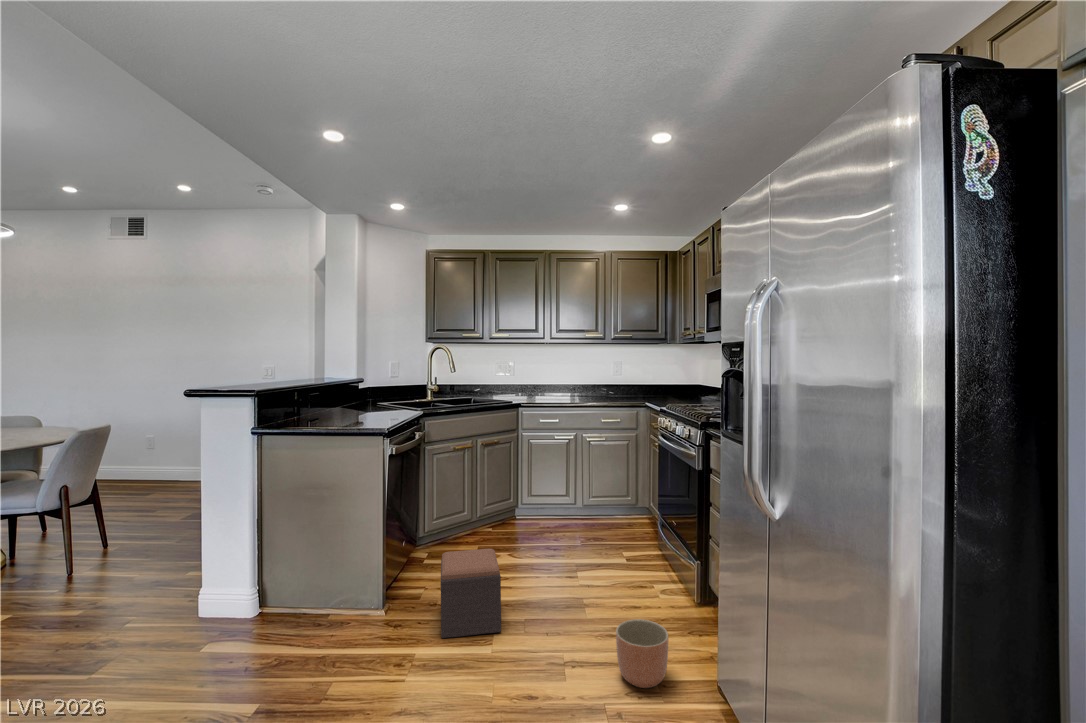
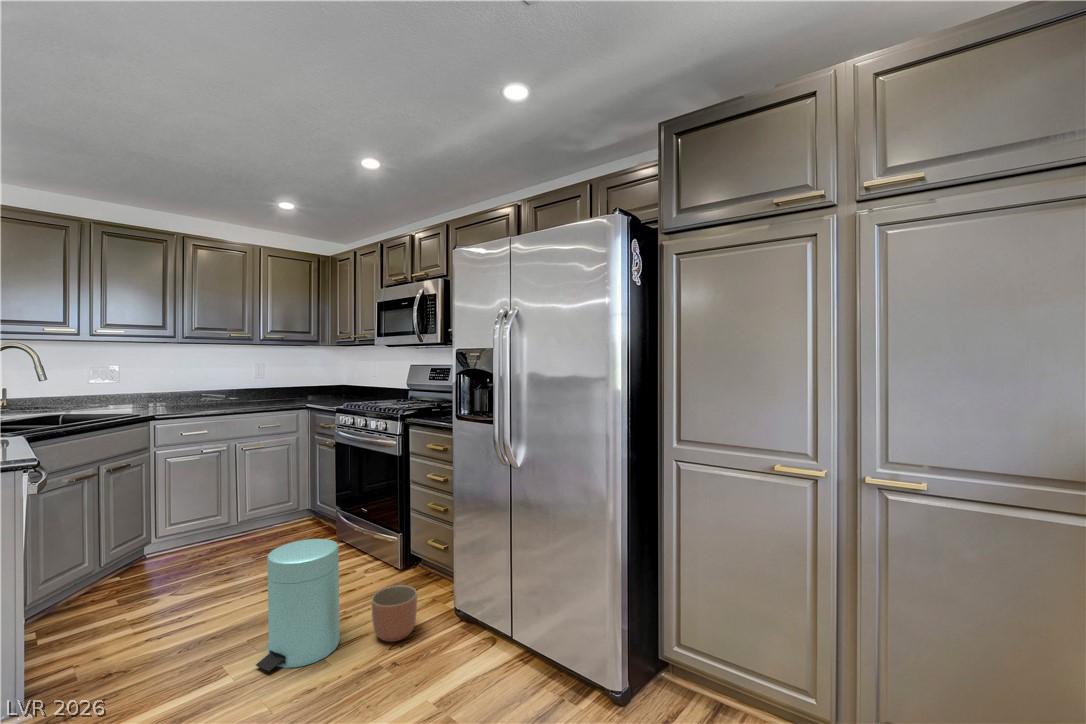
trash can: none [513,539,591,669] -> present [256,539,340,672]
footstool: present [441,549,501,638] -> none [123,580,229,699]

